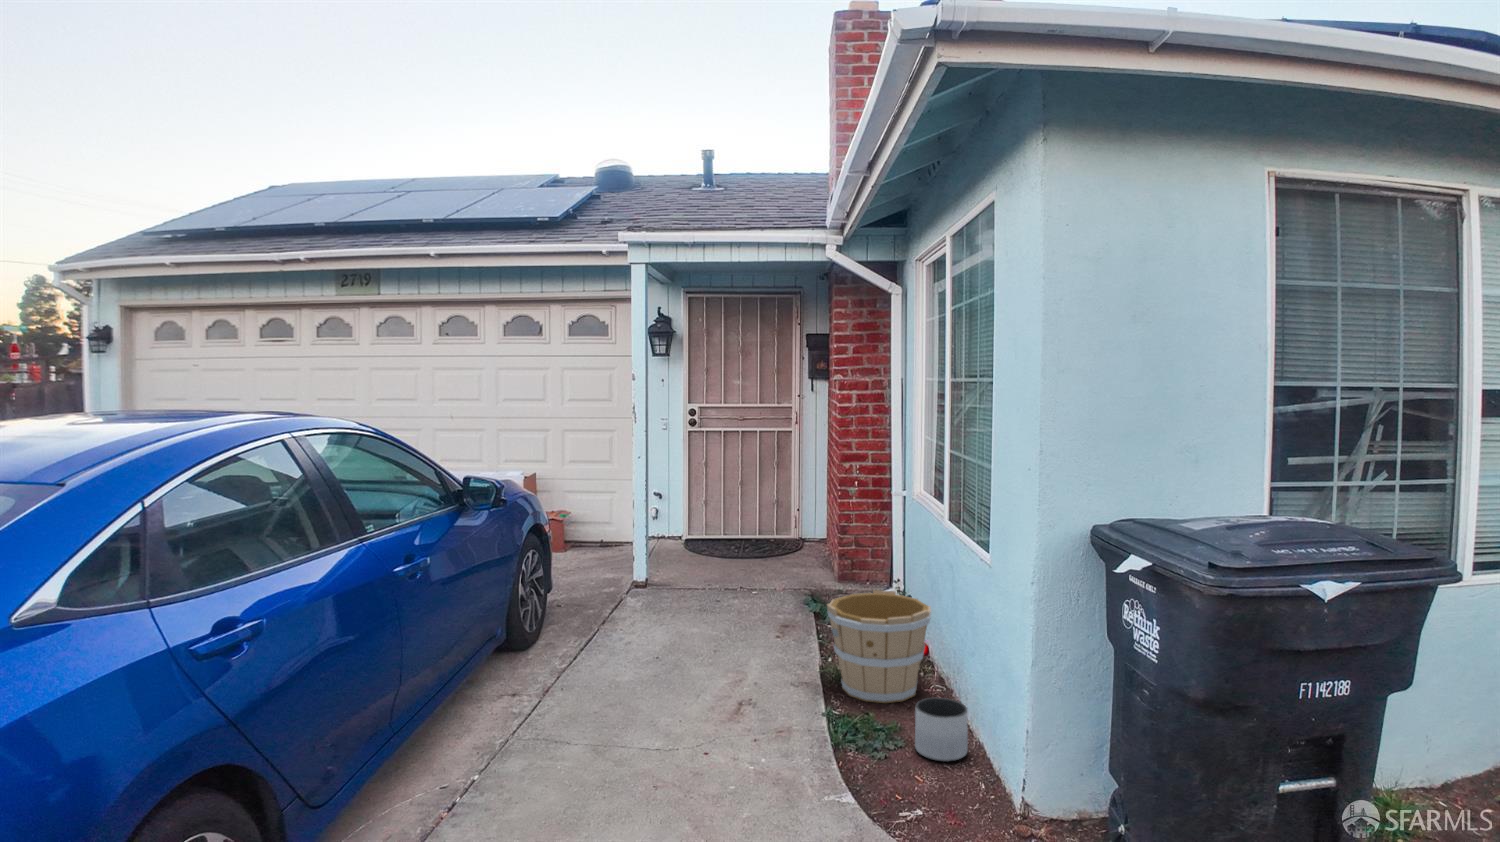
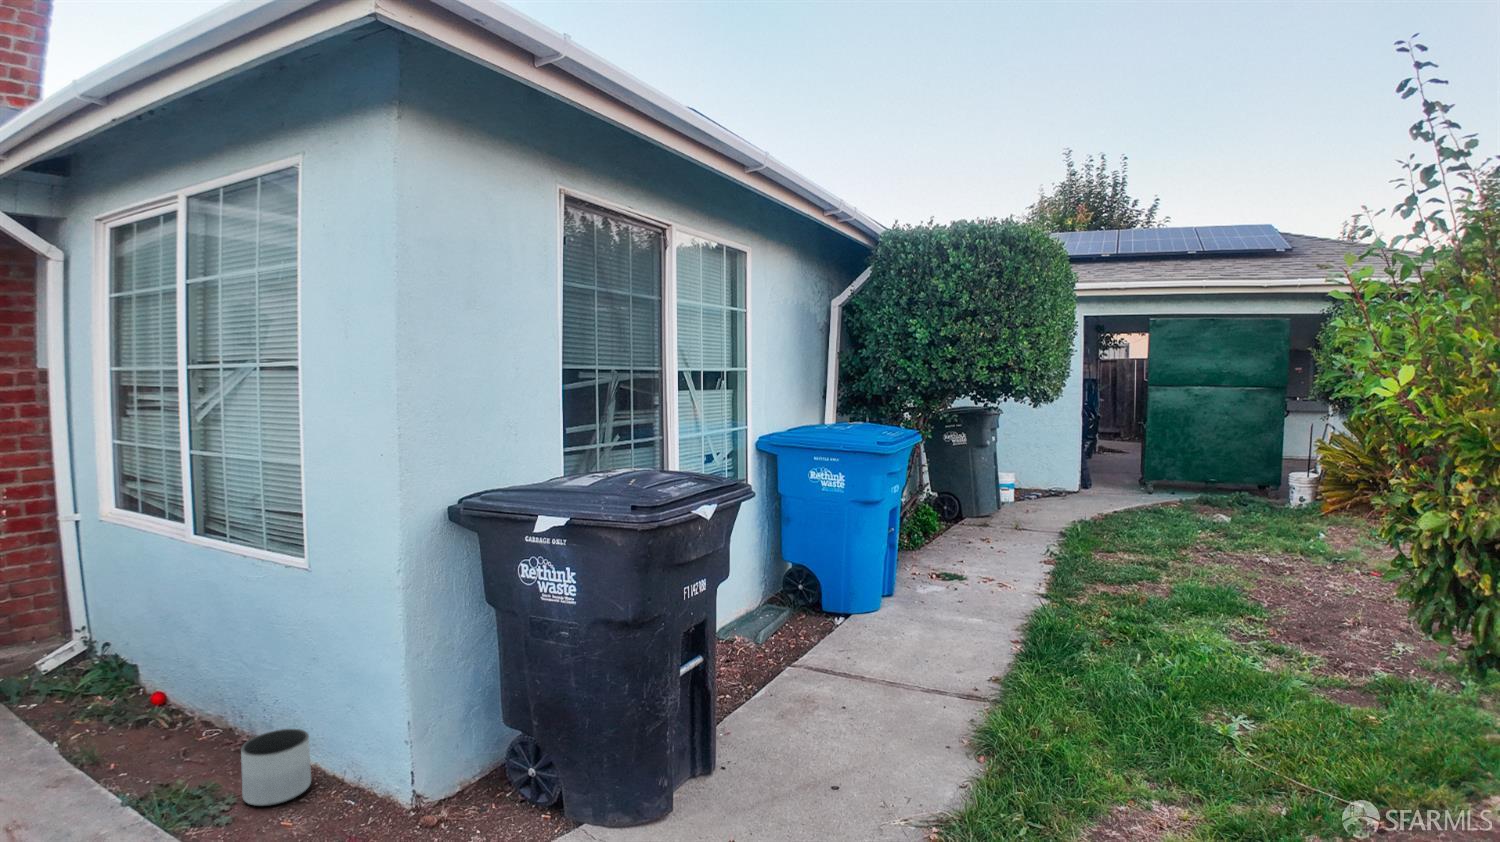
wooden bucket: present [827,590,932,703] -> none [47,634,215,786]

